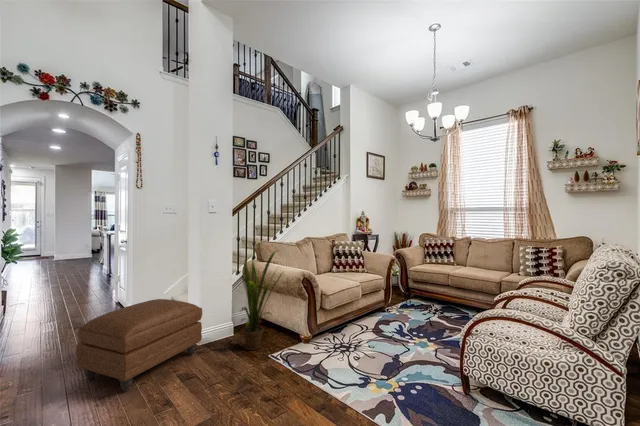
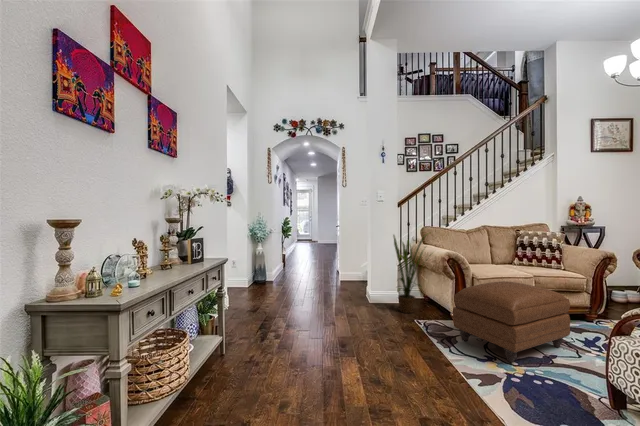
ottoman: present [76,299,202,392] -> present [452,281,570,363]

